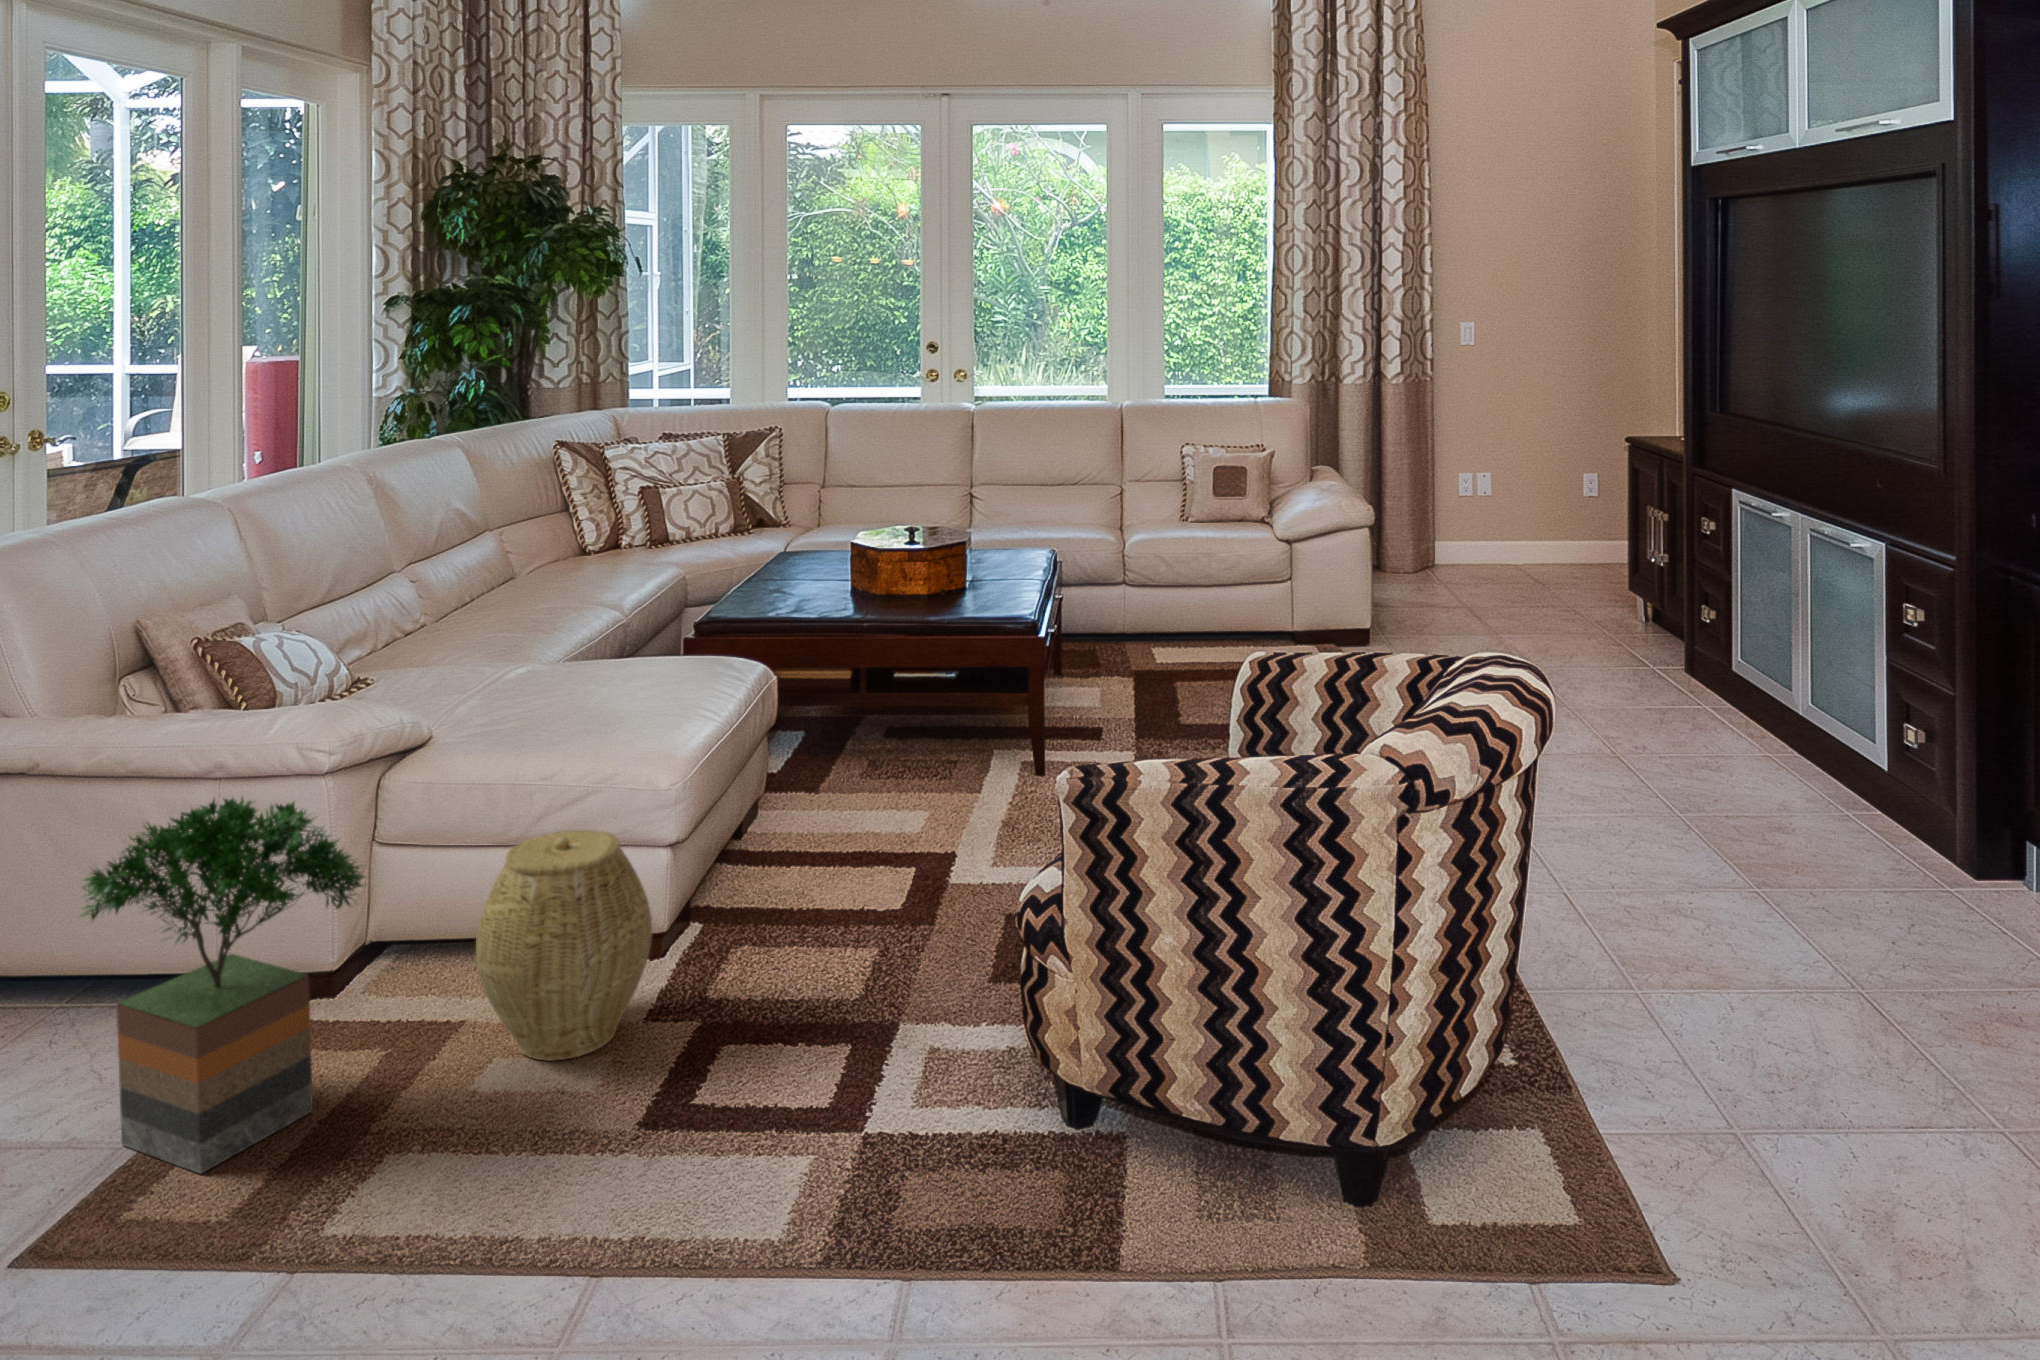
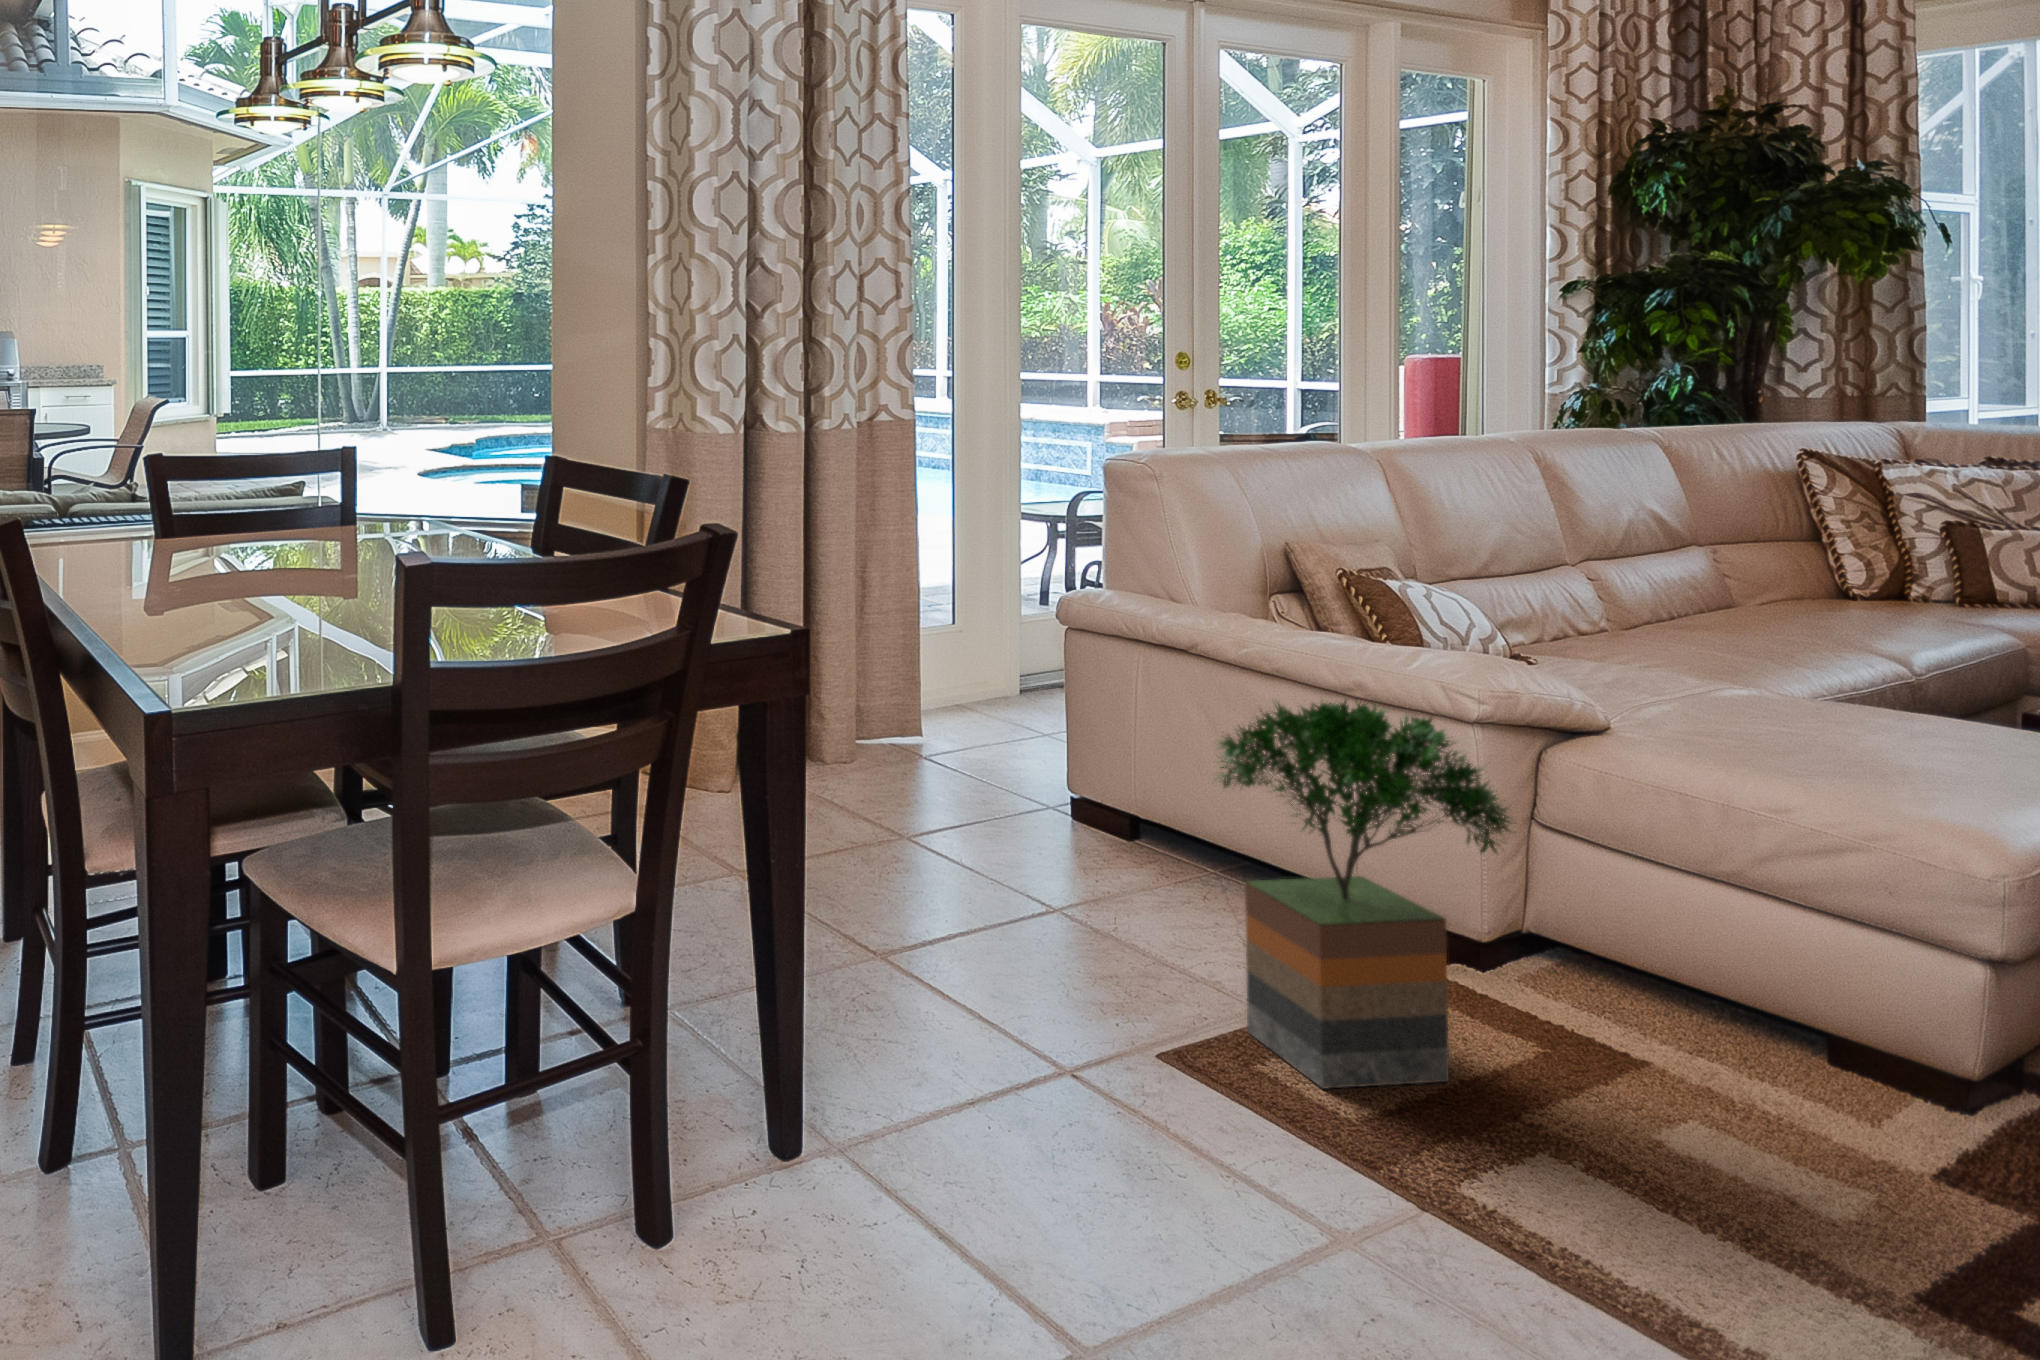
woven basket: present [476,830,652,1061] -> none [1666,849,1961,1169]

